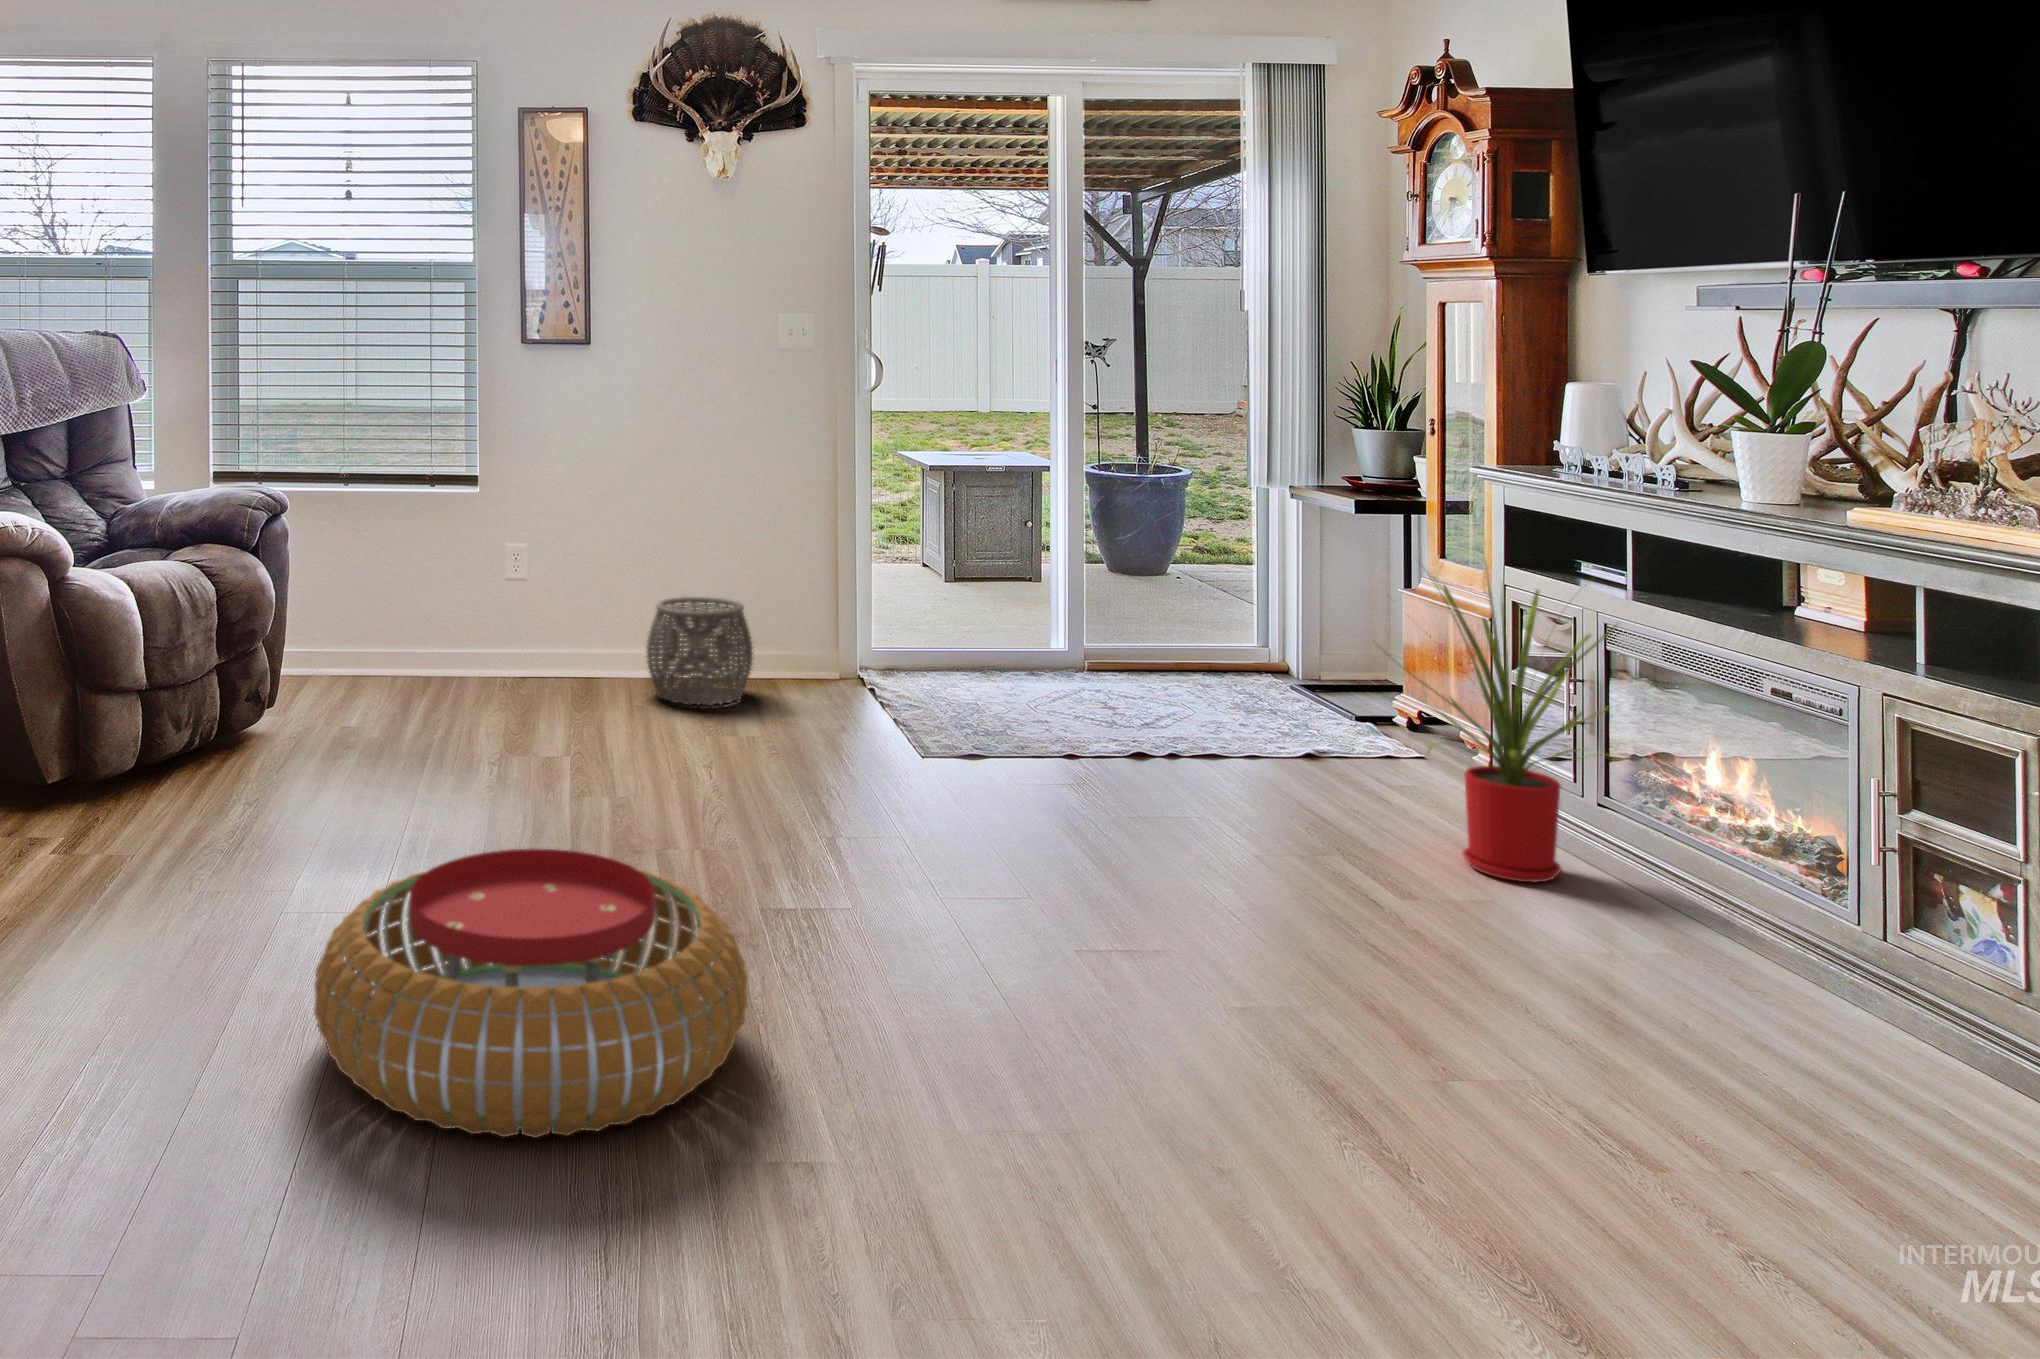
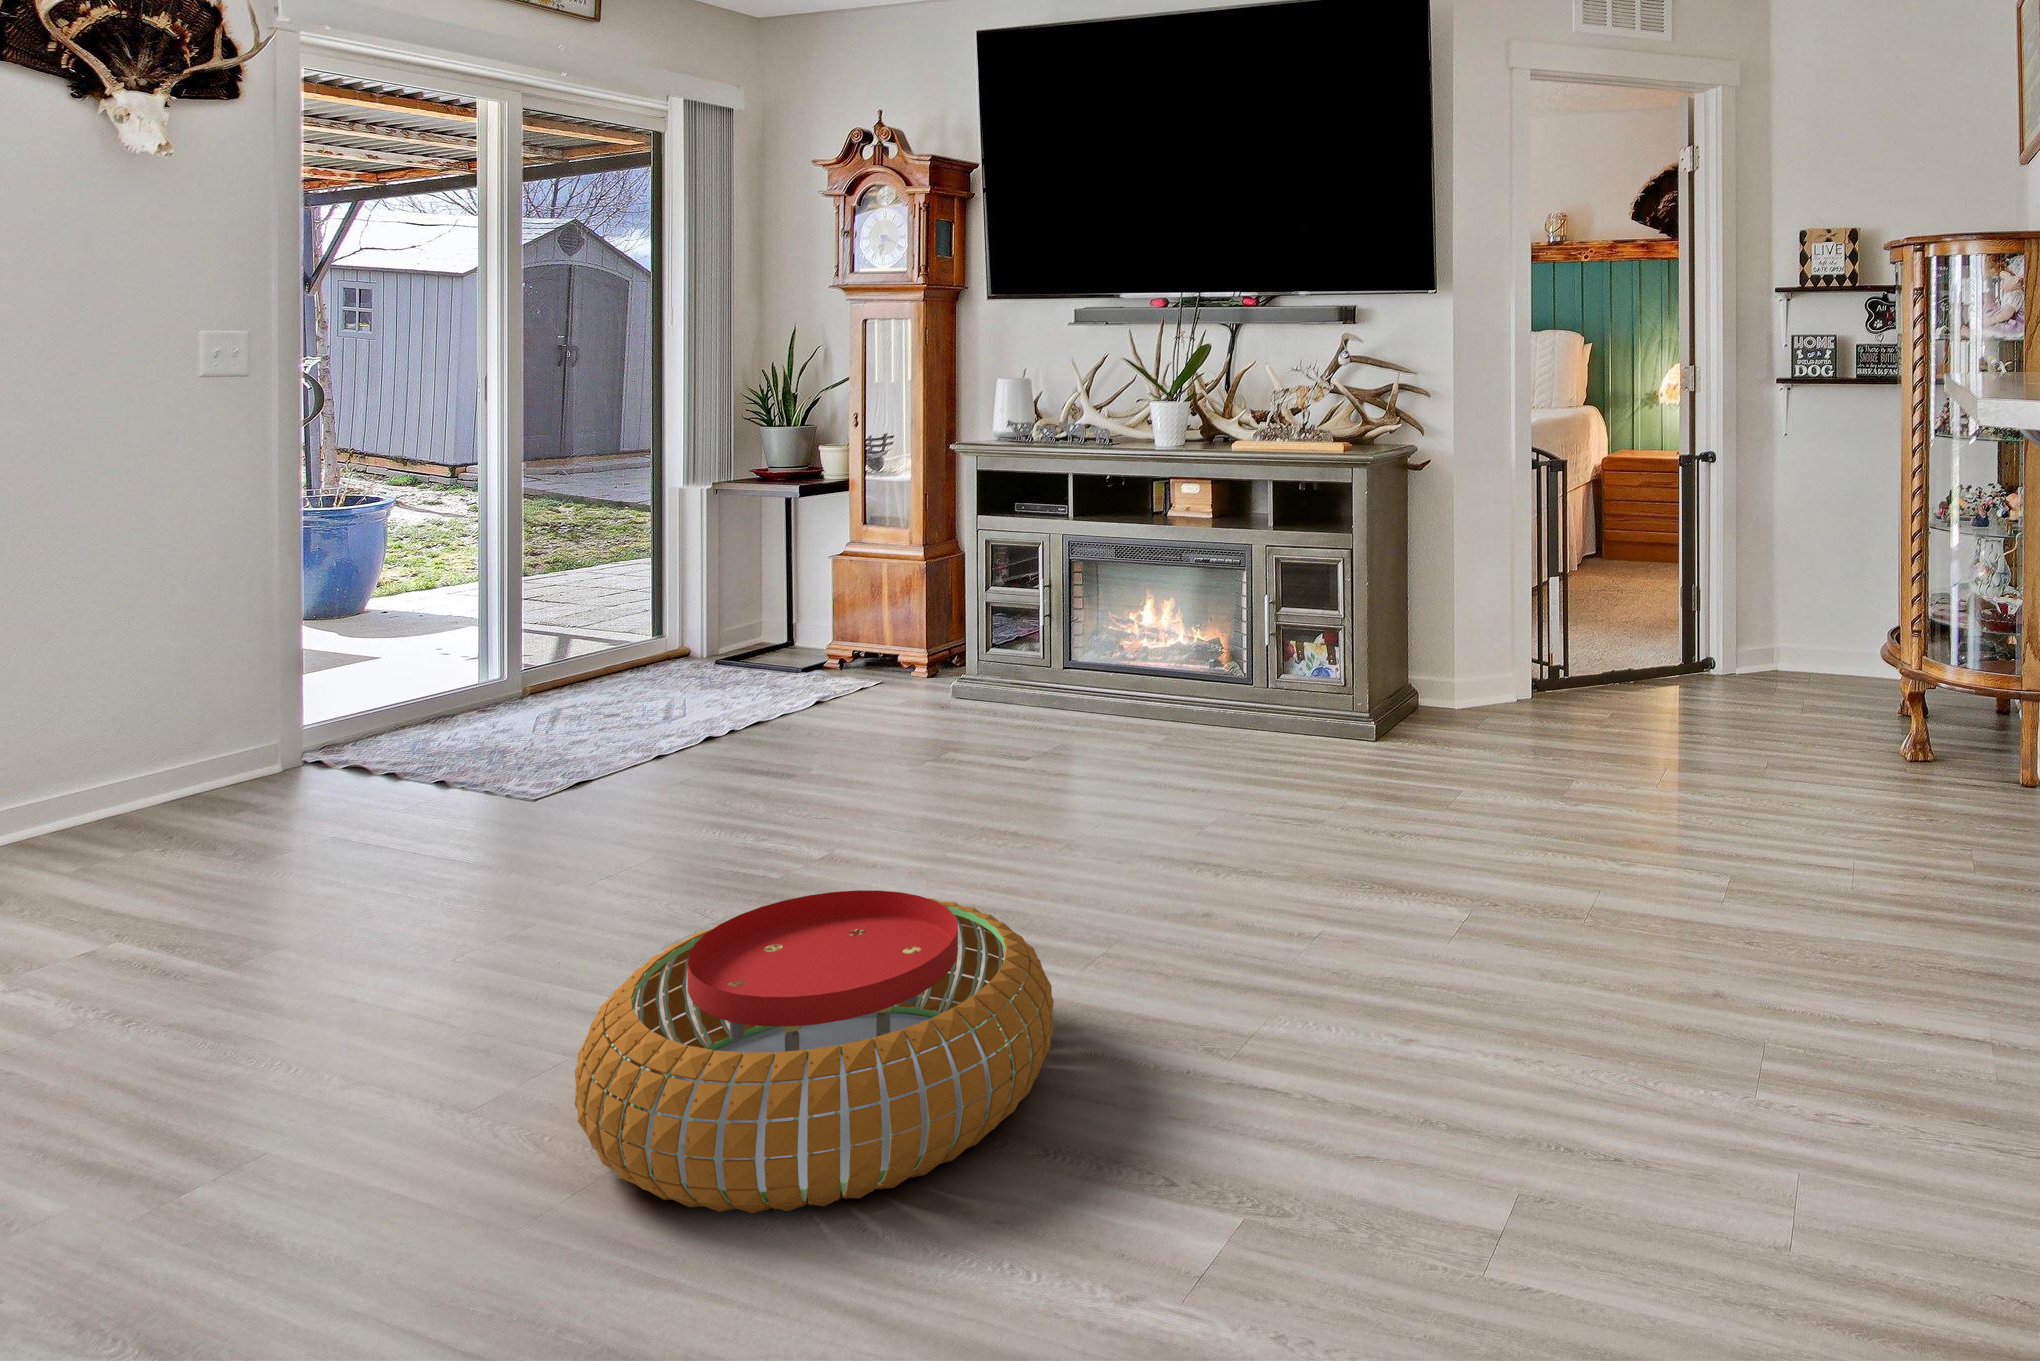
house plant: present [1419,573,1616,883] -> none [974,506,1140,725]
woven basket: present [646,597,753,706] -> none [50,695,235,847]

